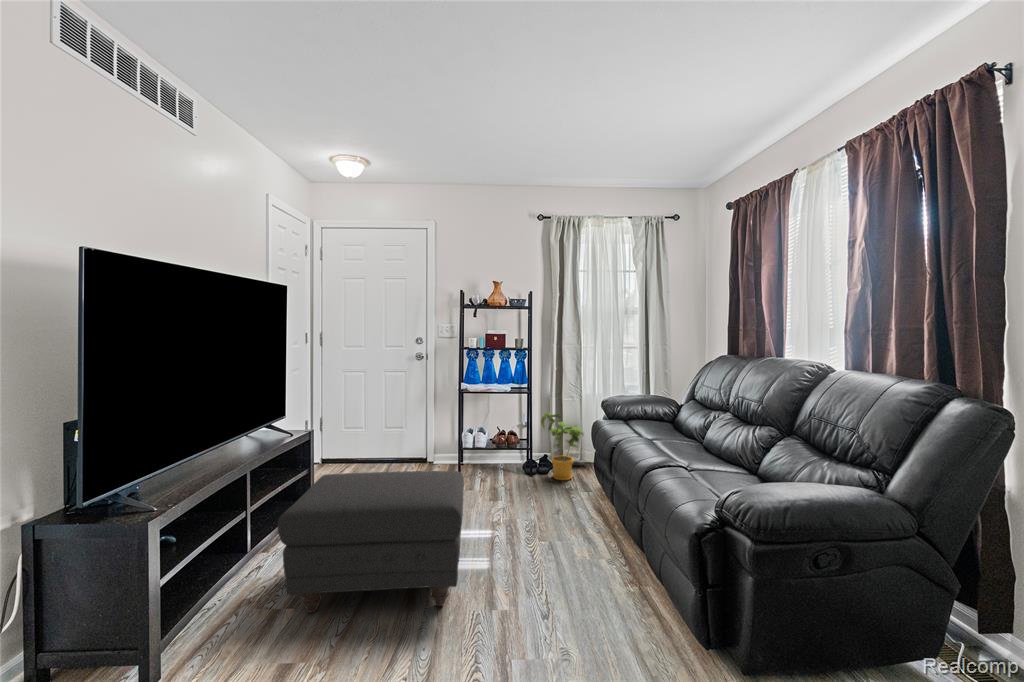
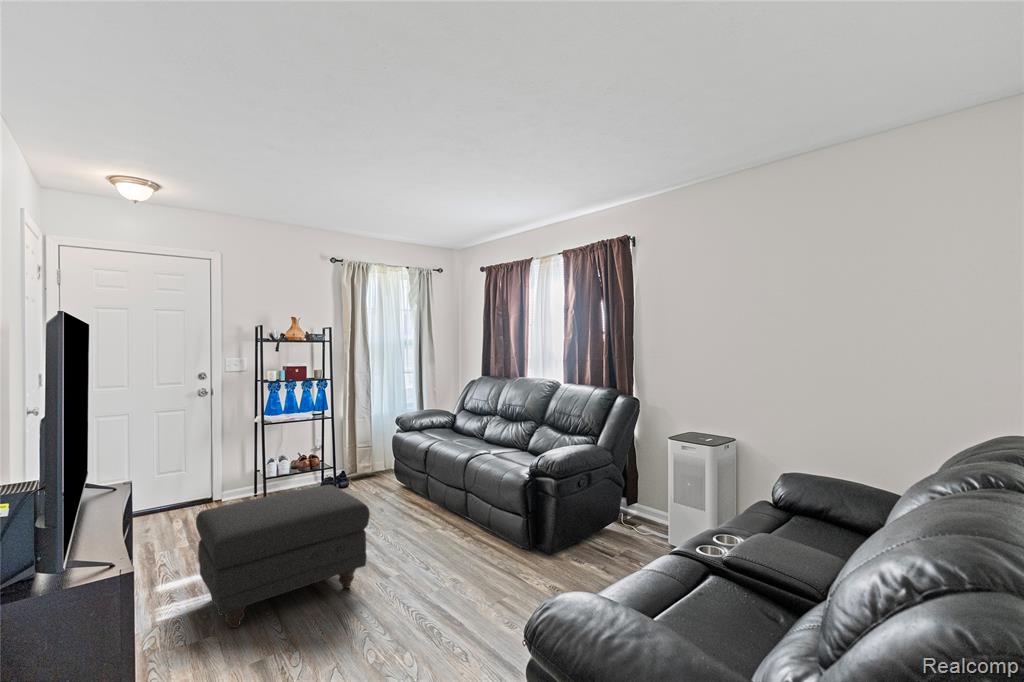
house plant: present [541,412,583,480] -> none [344,432,383,489]

